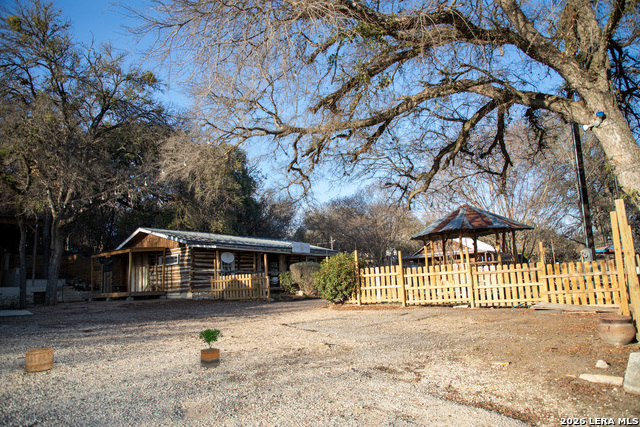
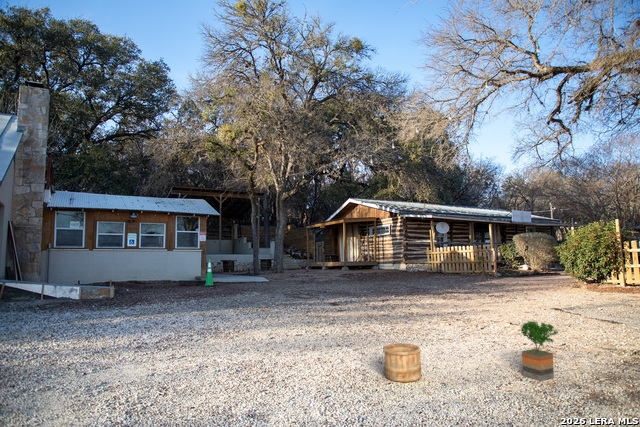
wooden bucket: present [25,347,54,372] -> present [383,343,421,382]

